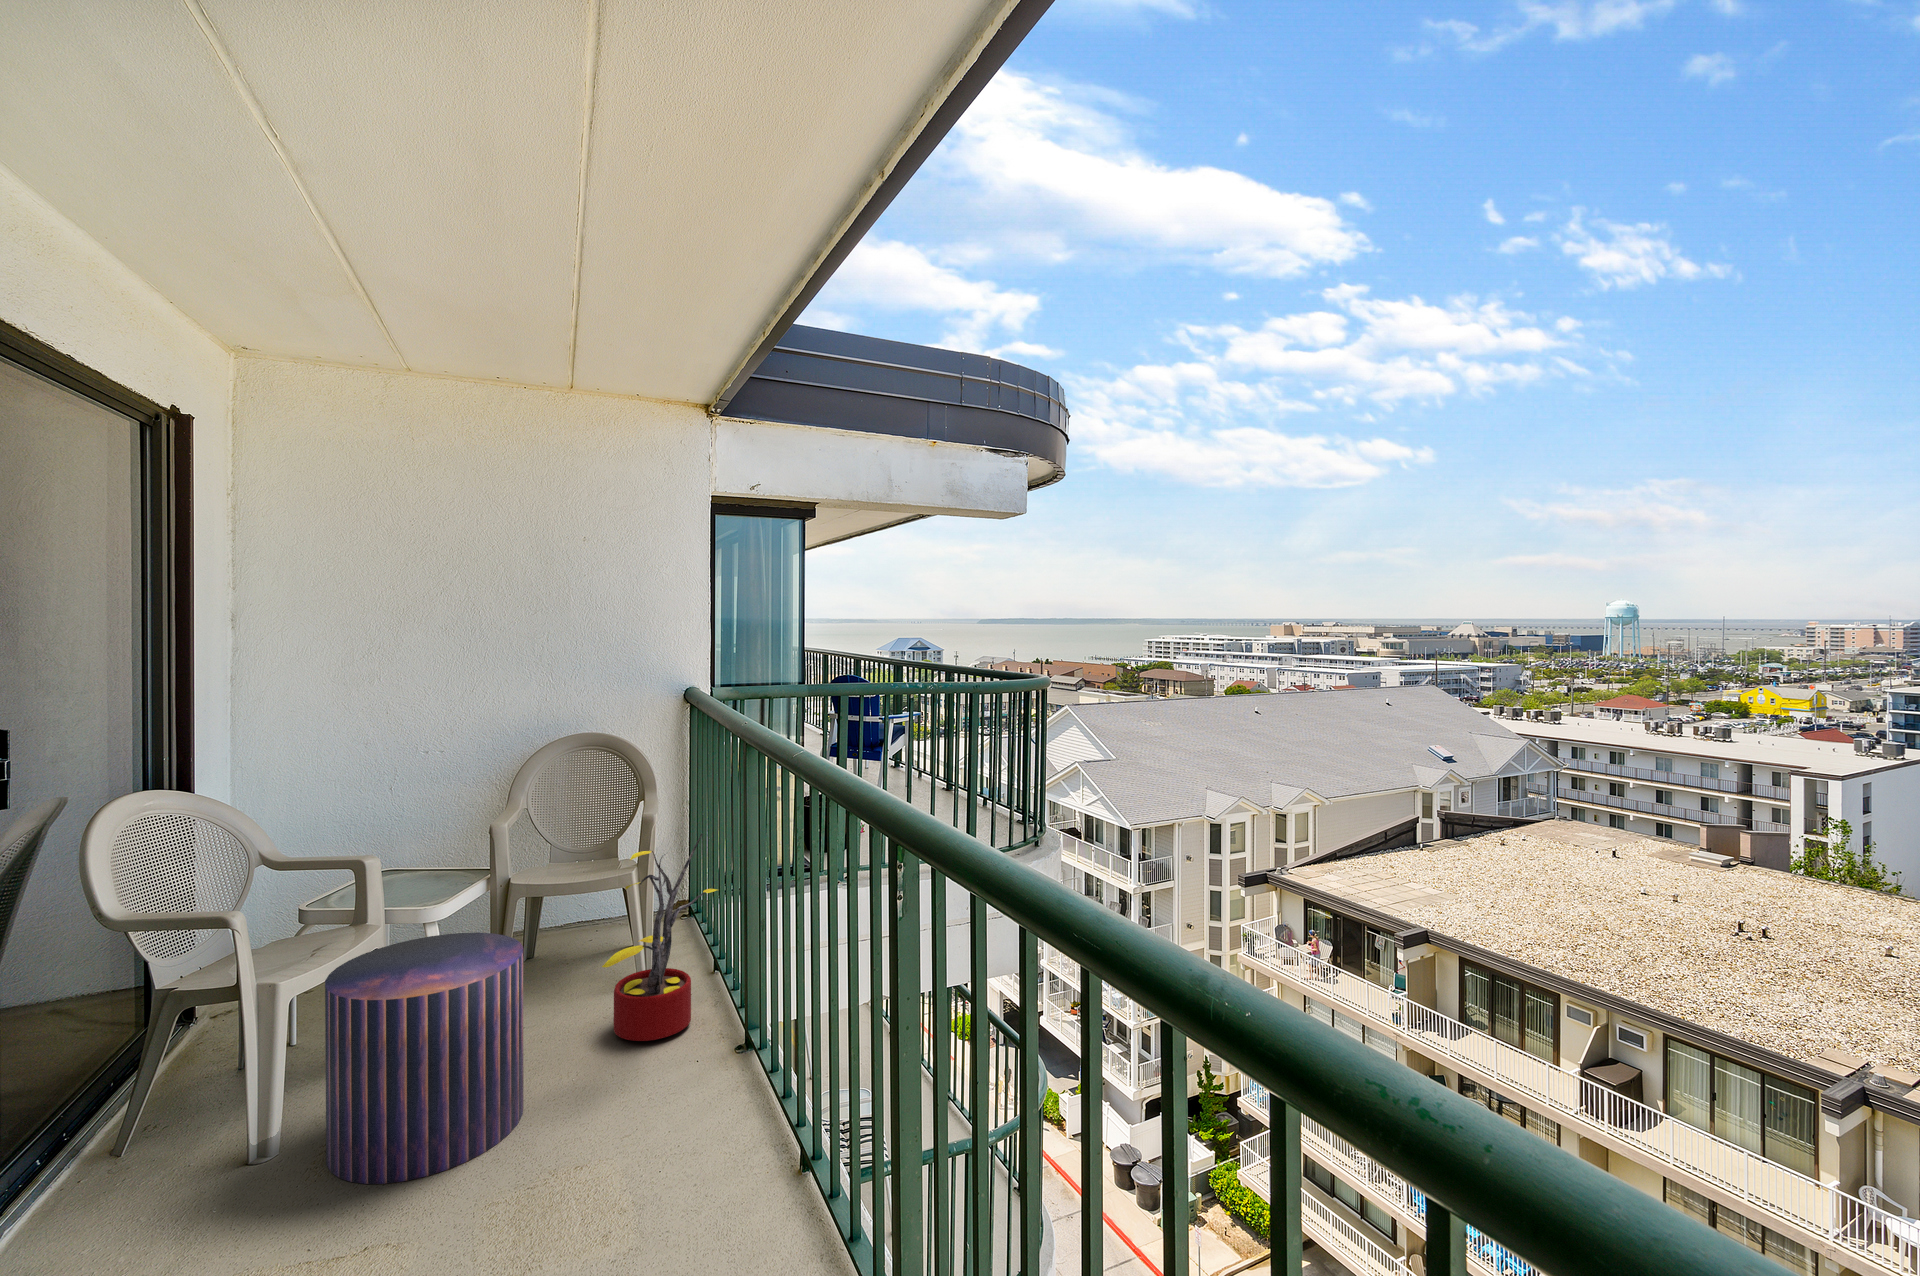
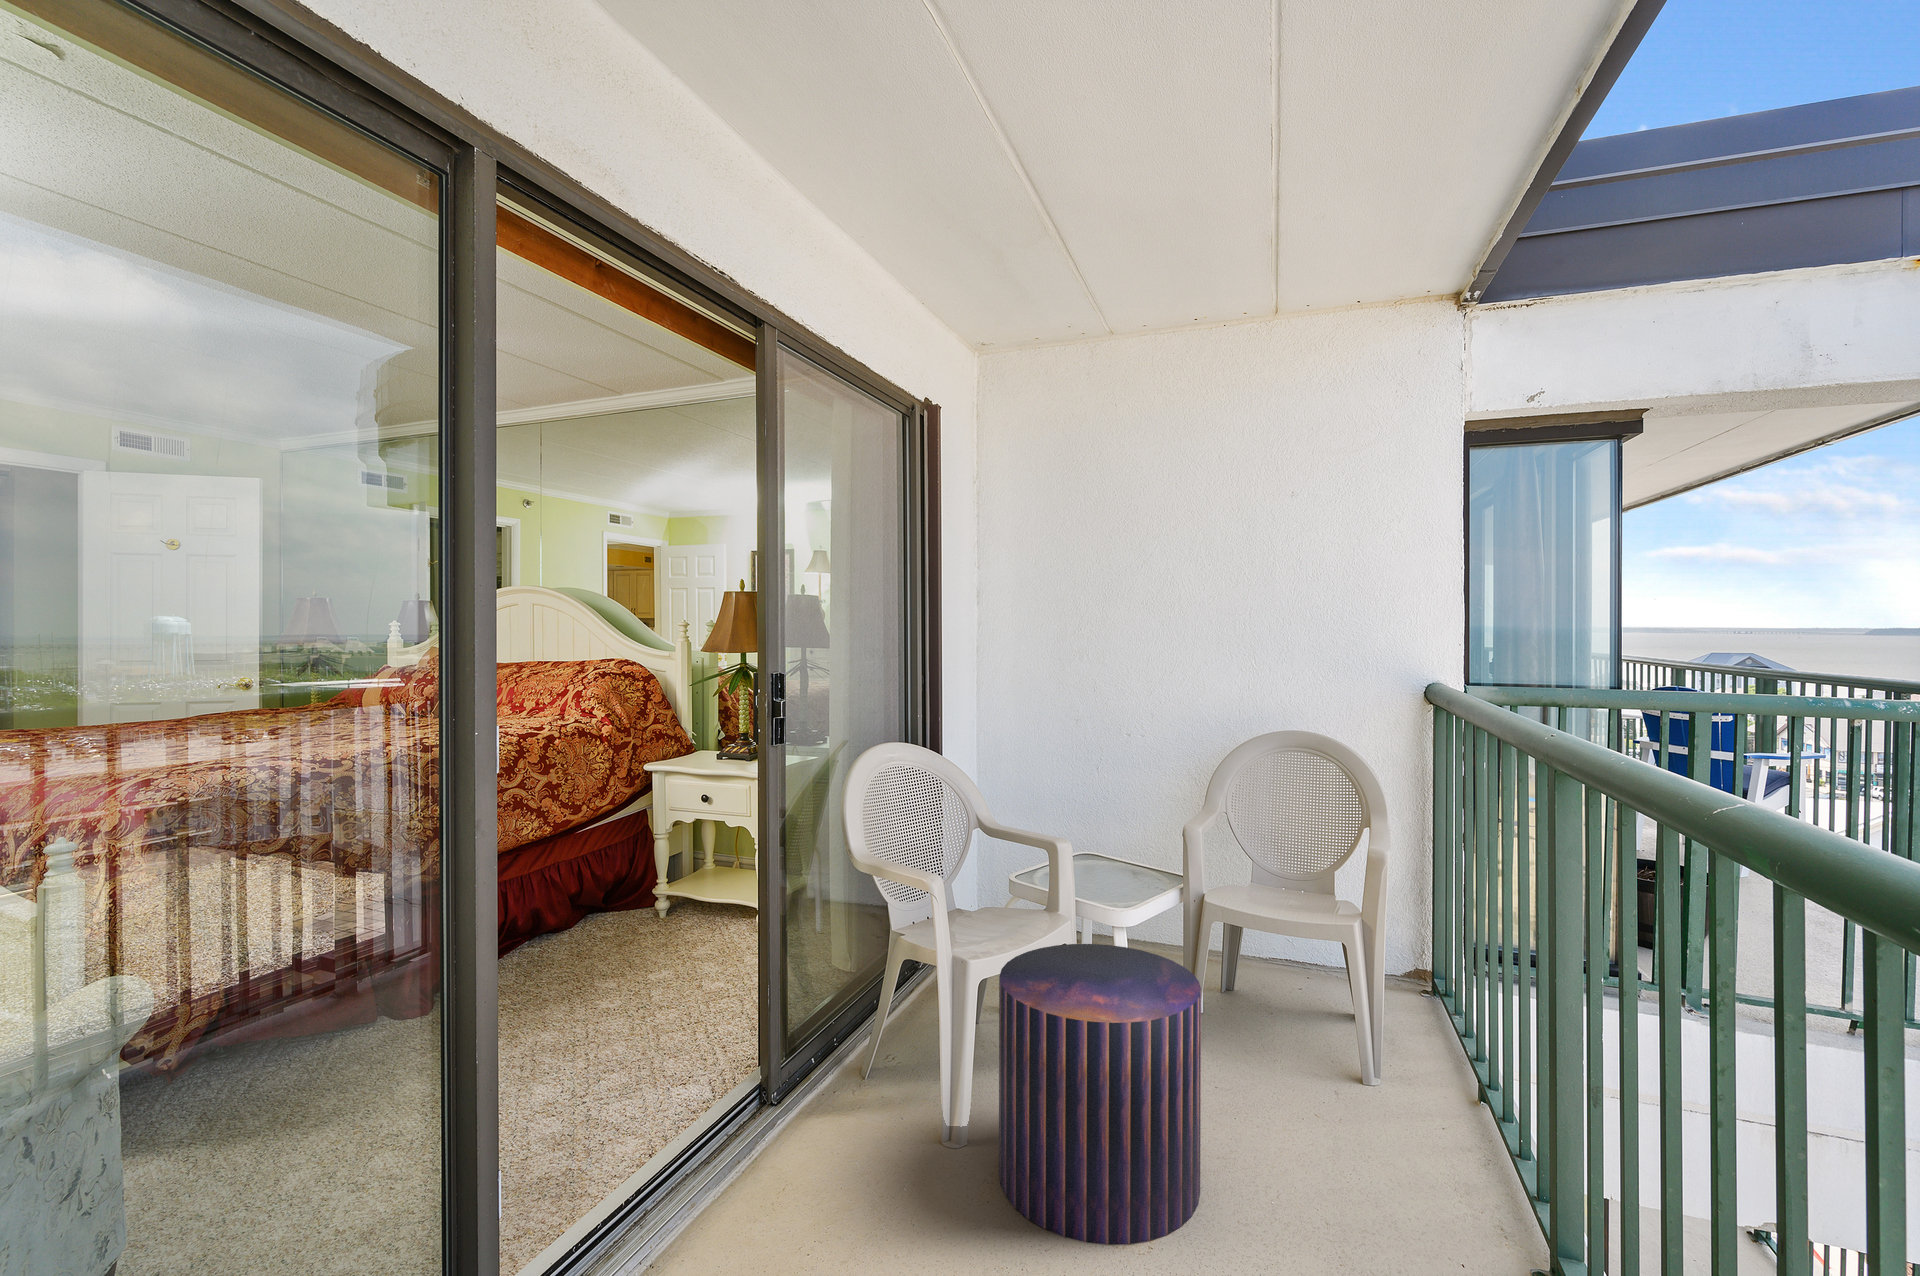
decorative plant: present [602,834,719,1041] -> none [1301,886,1478,1170]

